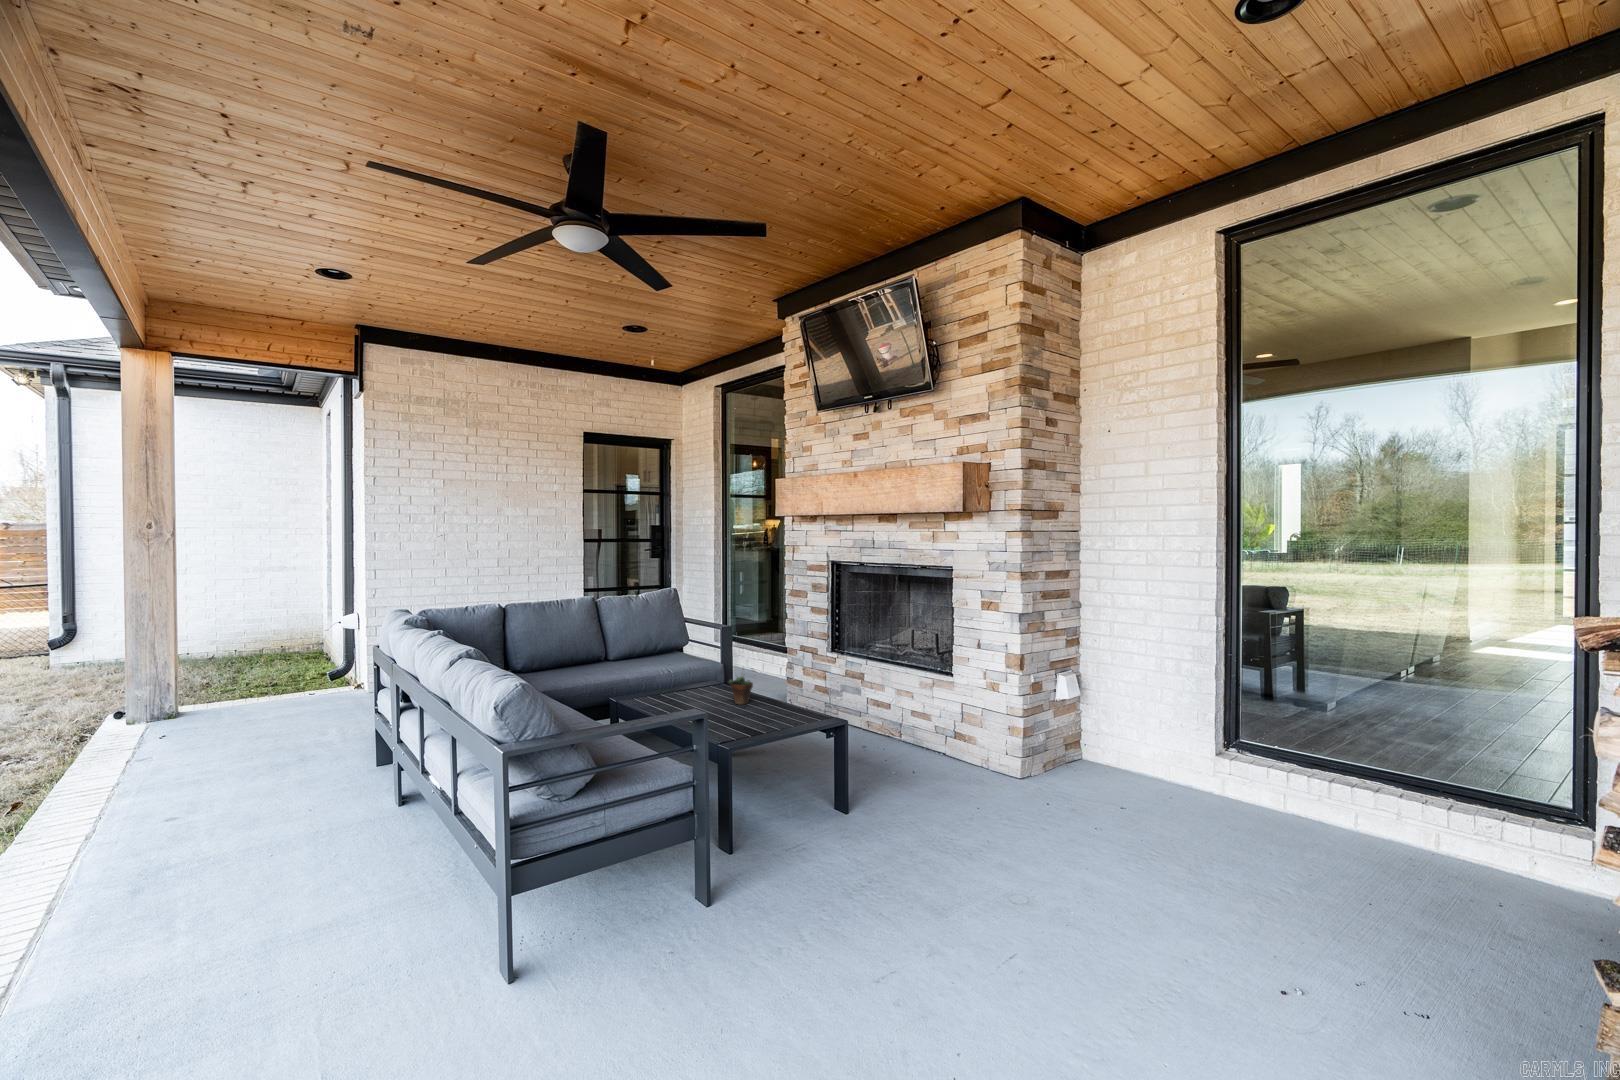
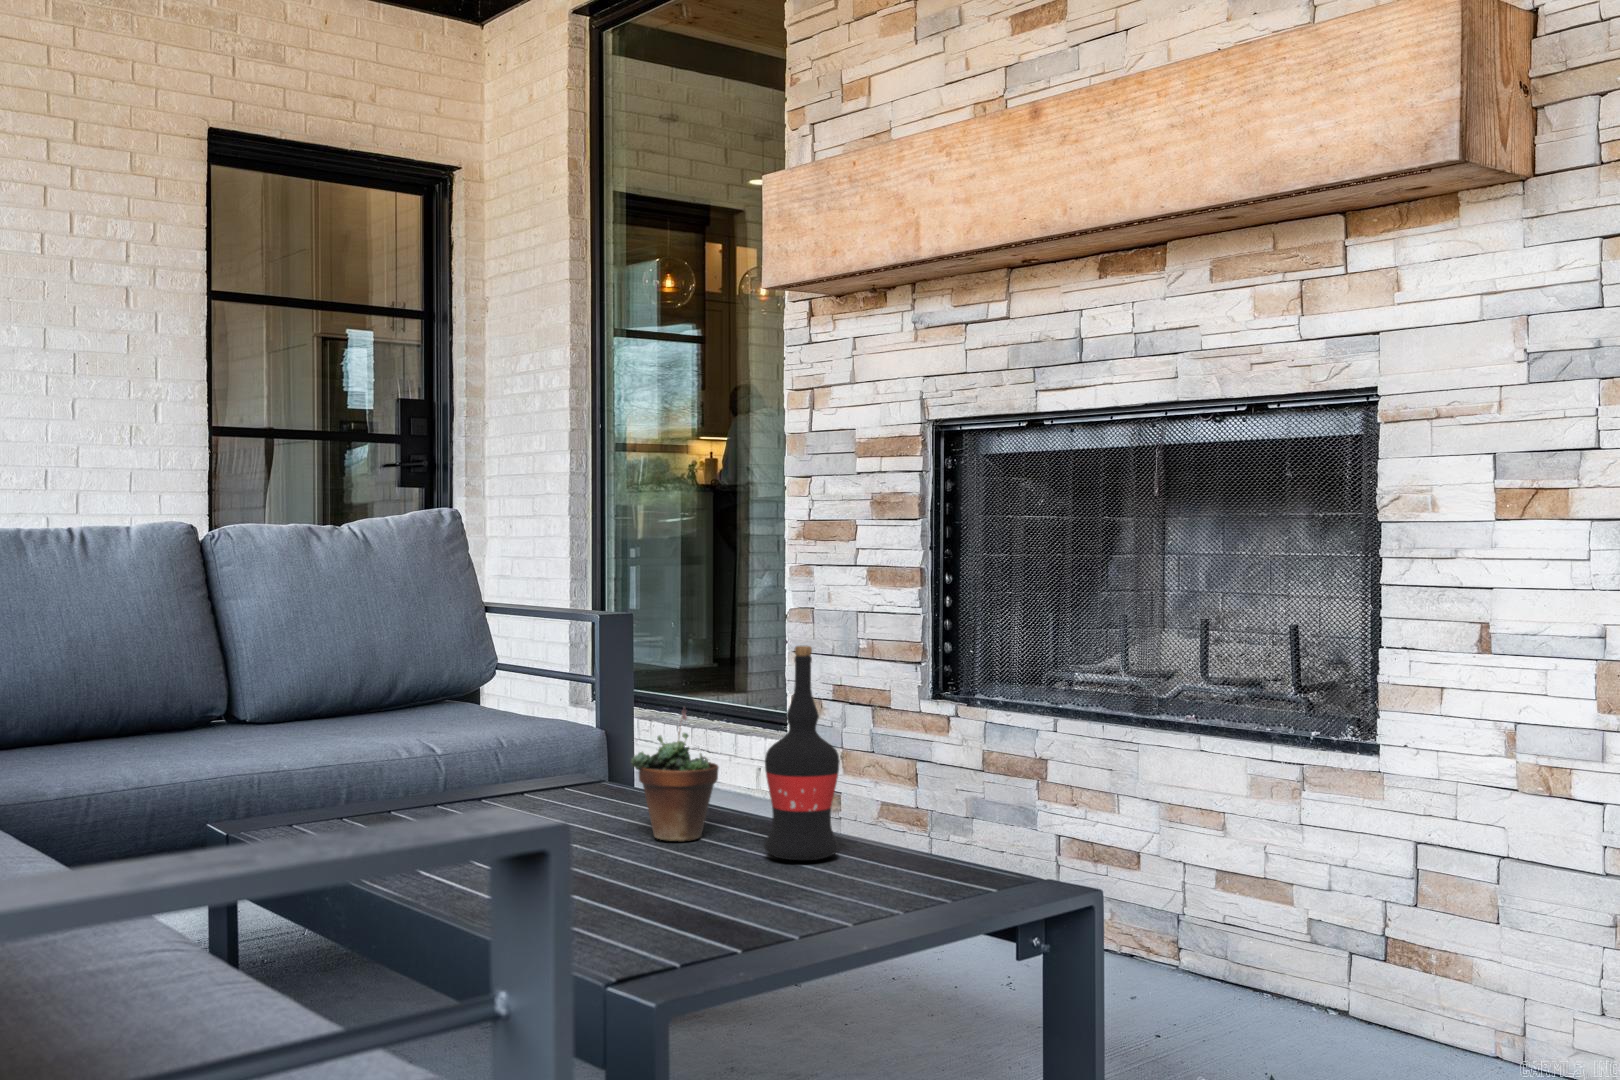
wine bottle: none [764,652,784,711] -> present [764,646,840,860]

